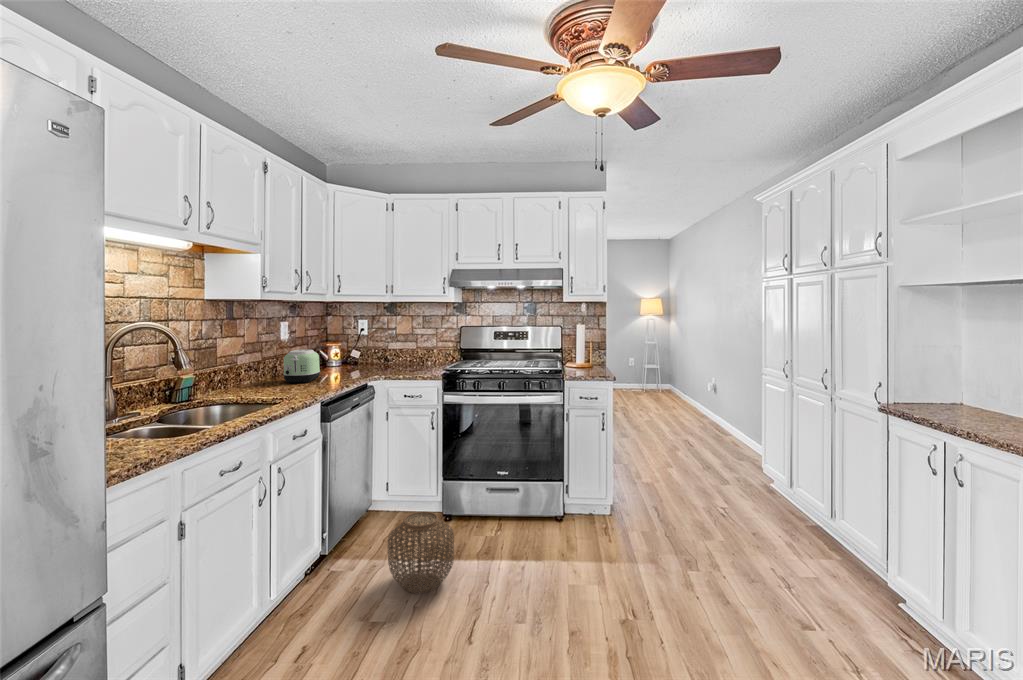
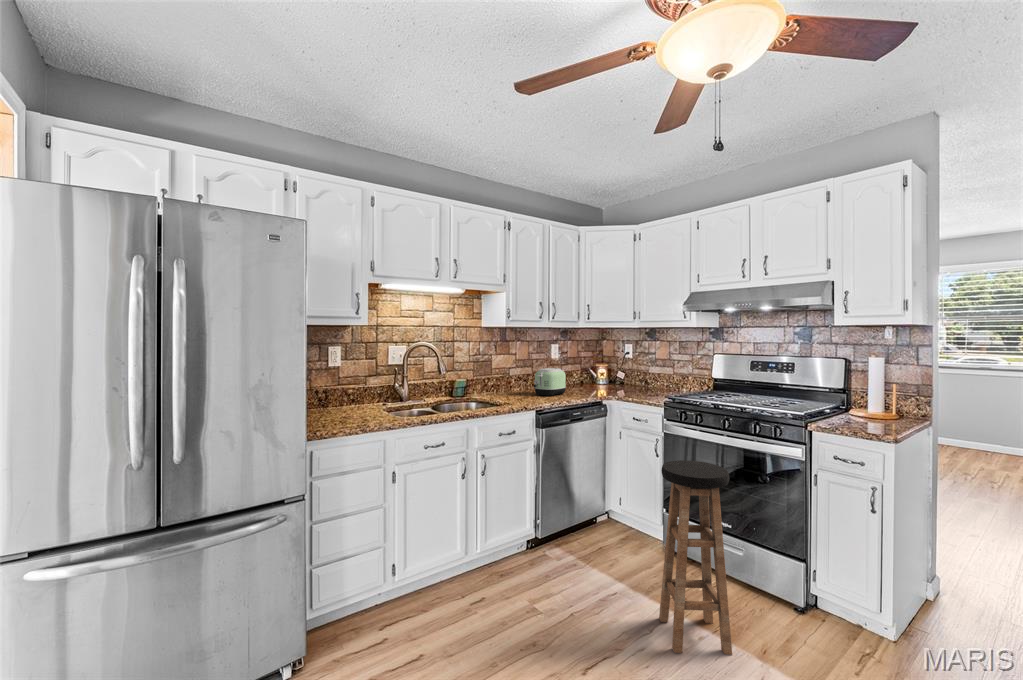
bar stool: none [485,420,552,589] -> present [659,460,732,655]
woven basket: present [388,512,454,594] -> none [560,531,624,612]

